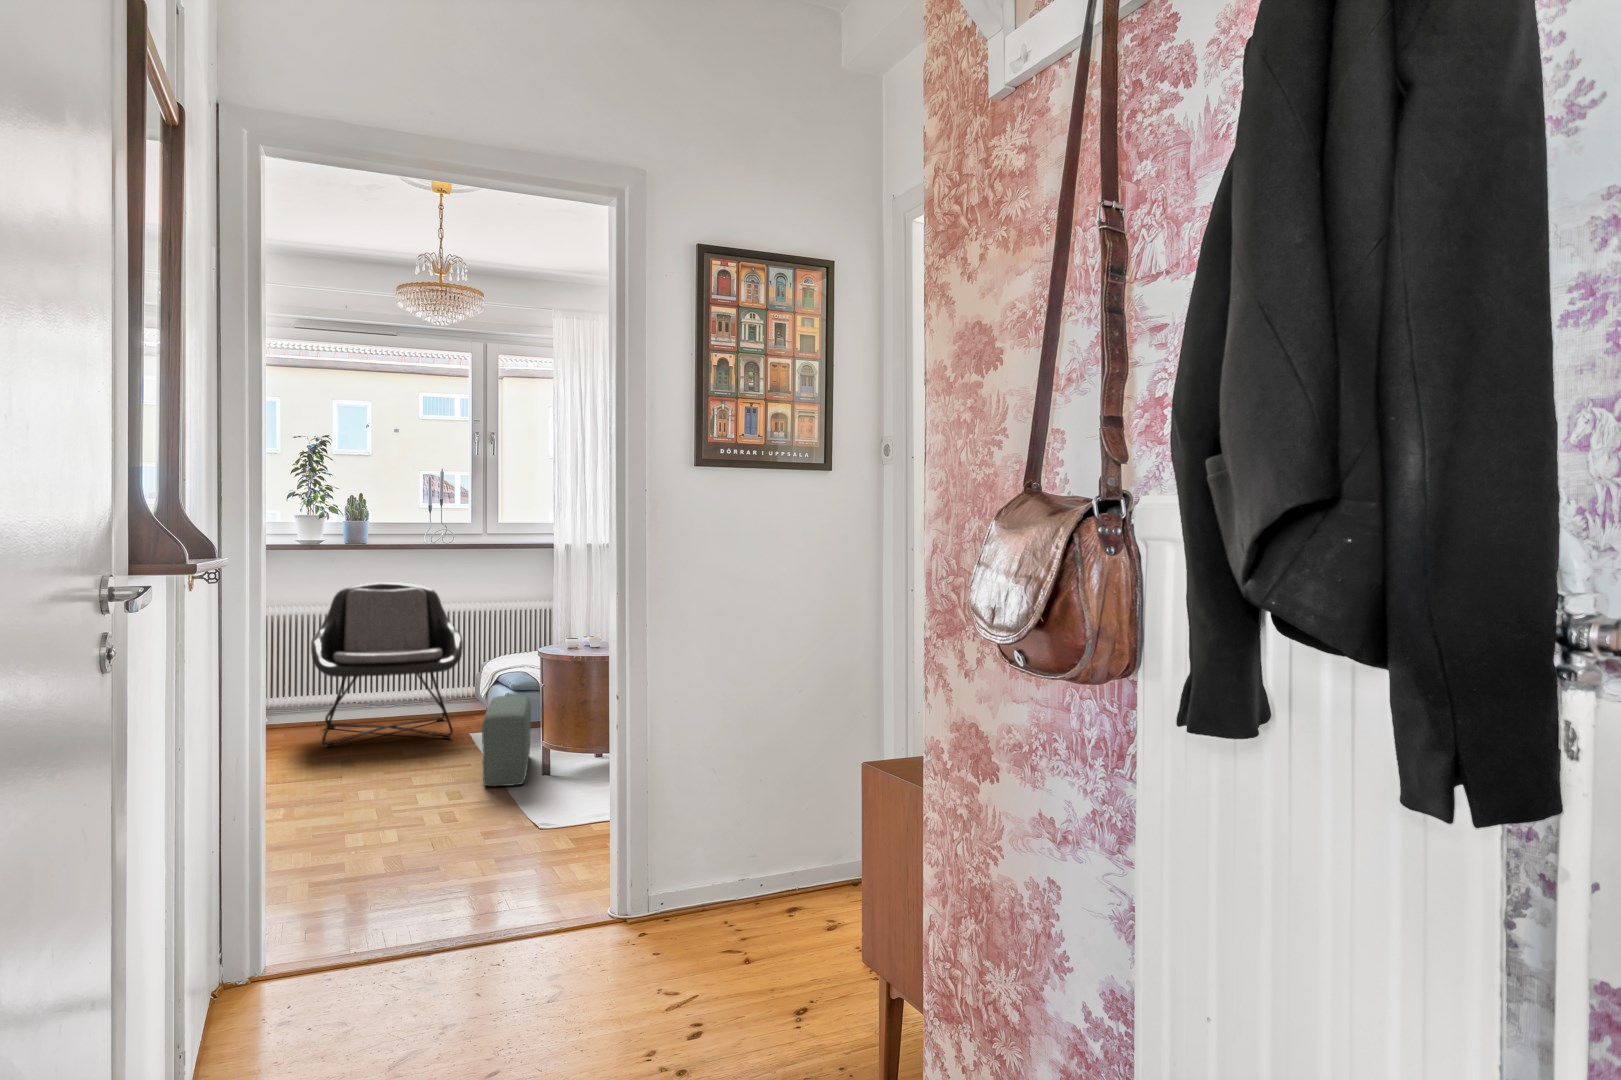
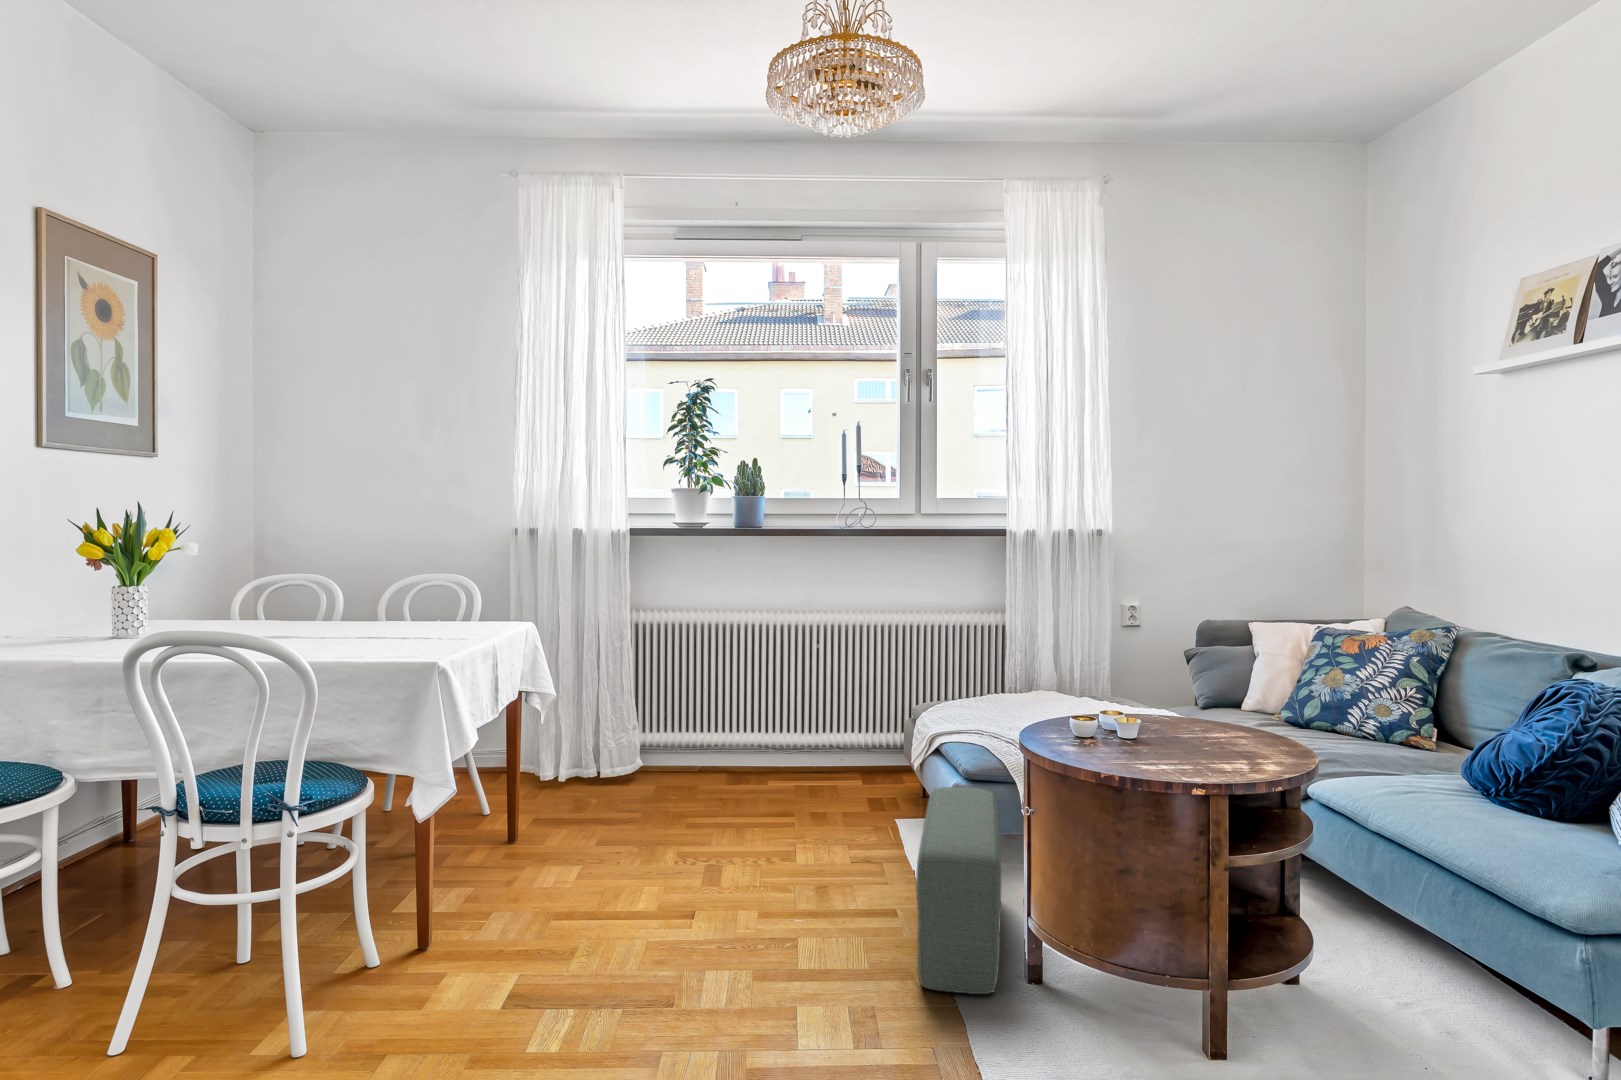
lounge chair: present [311,582,463,747] -> none [675,581,885,828]

